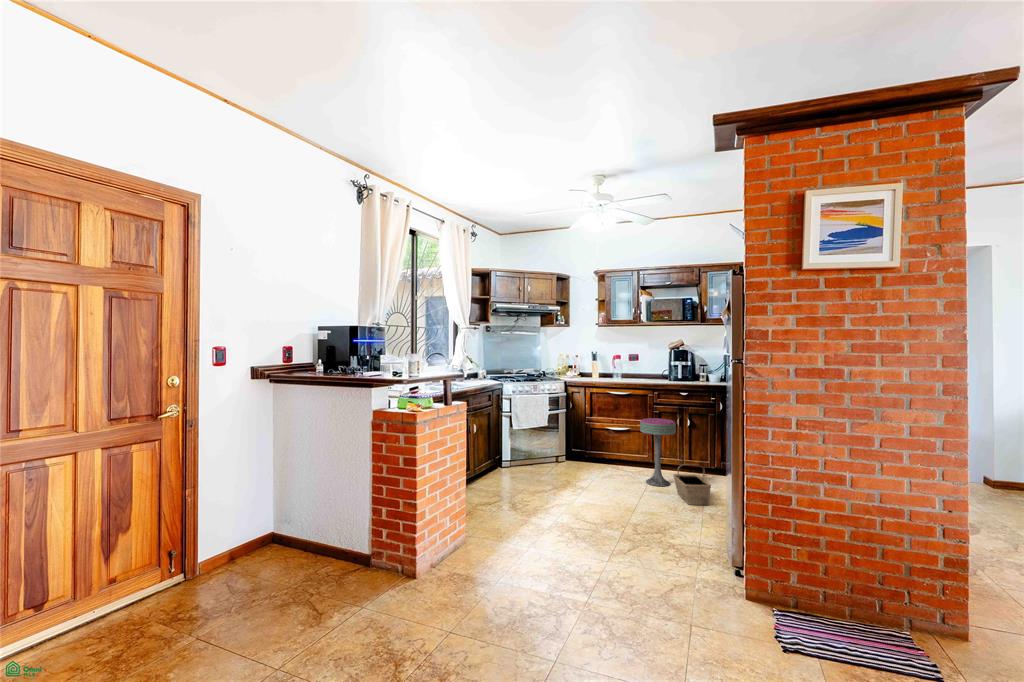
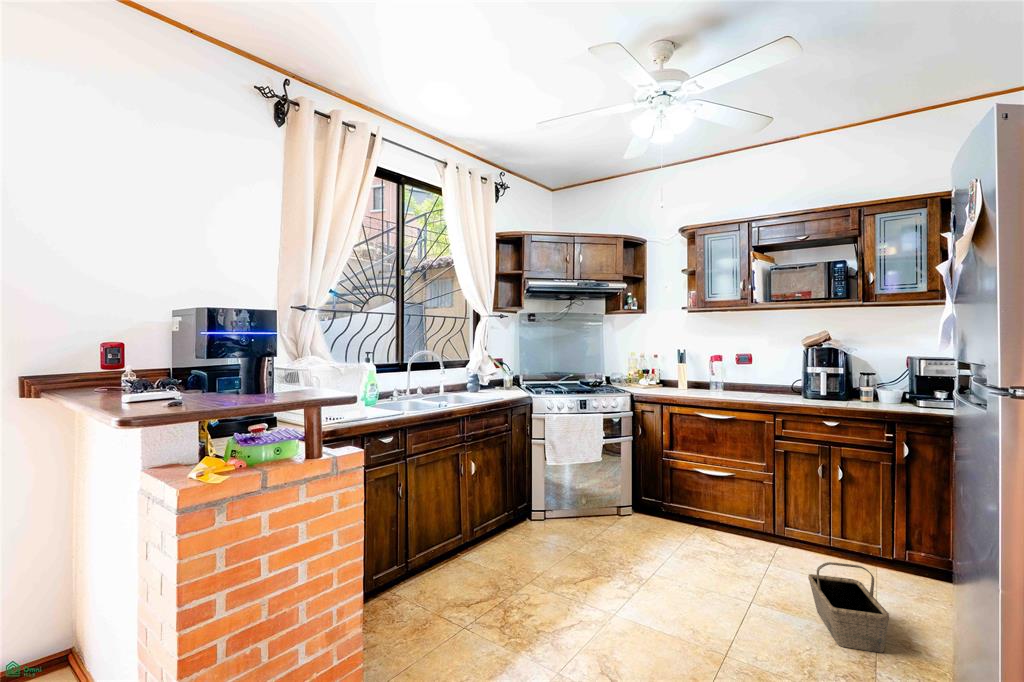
bar stool: present [640,418,676,486] -> none [747,464,814,587]

